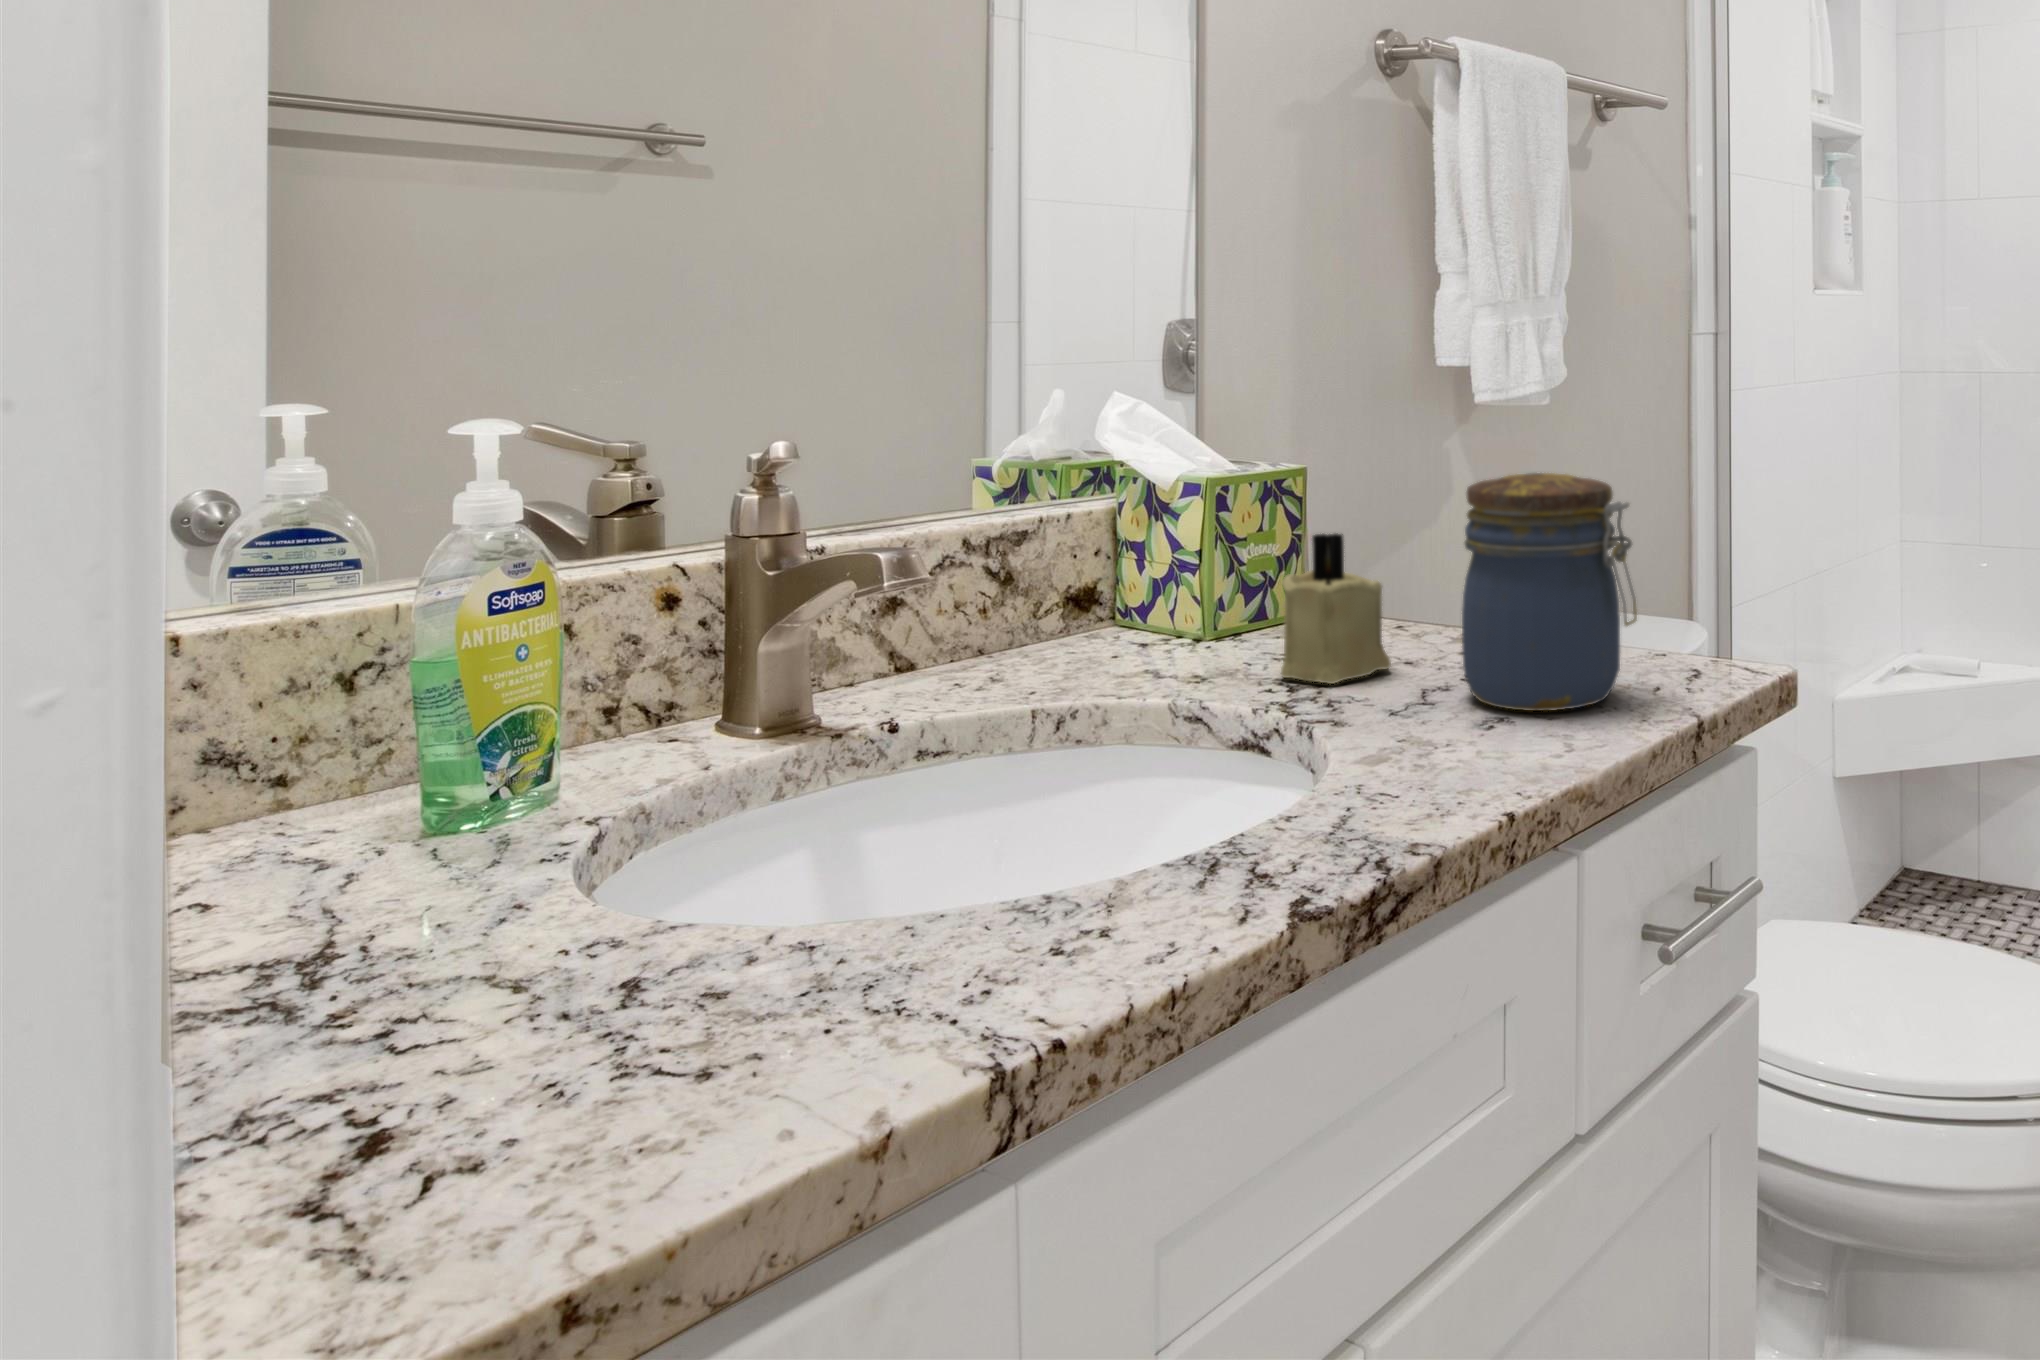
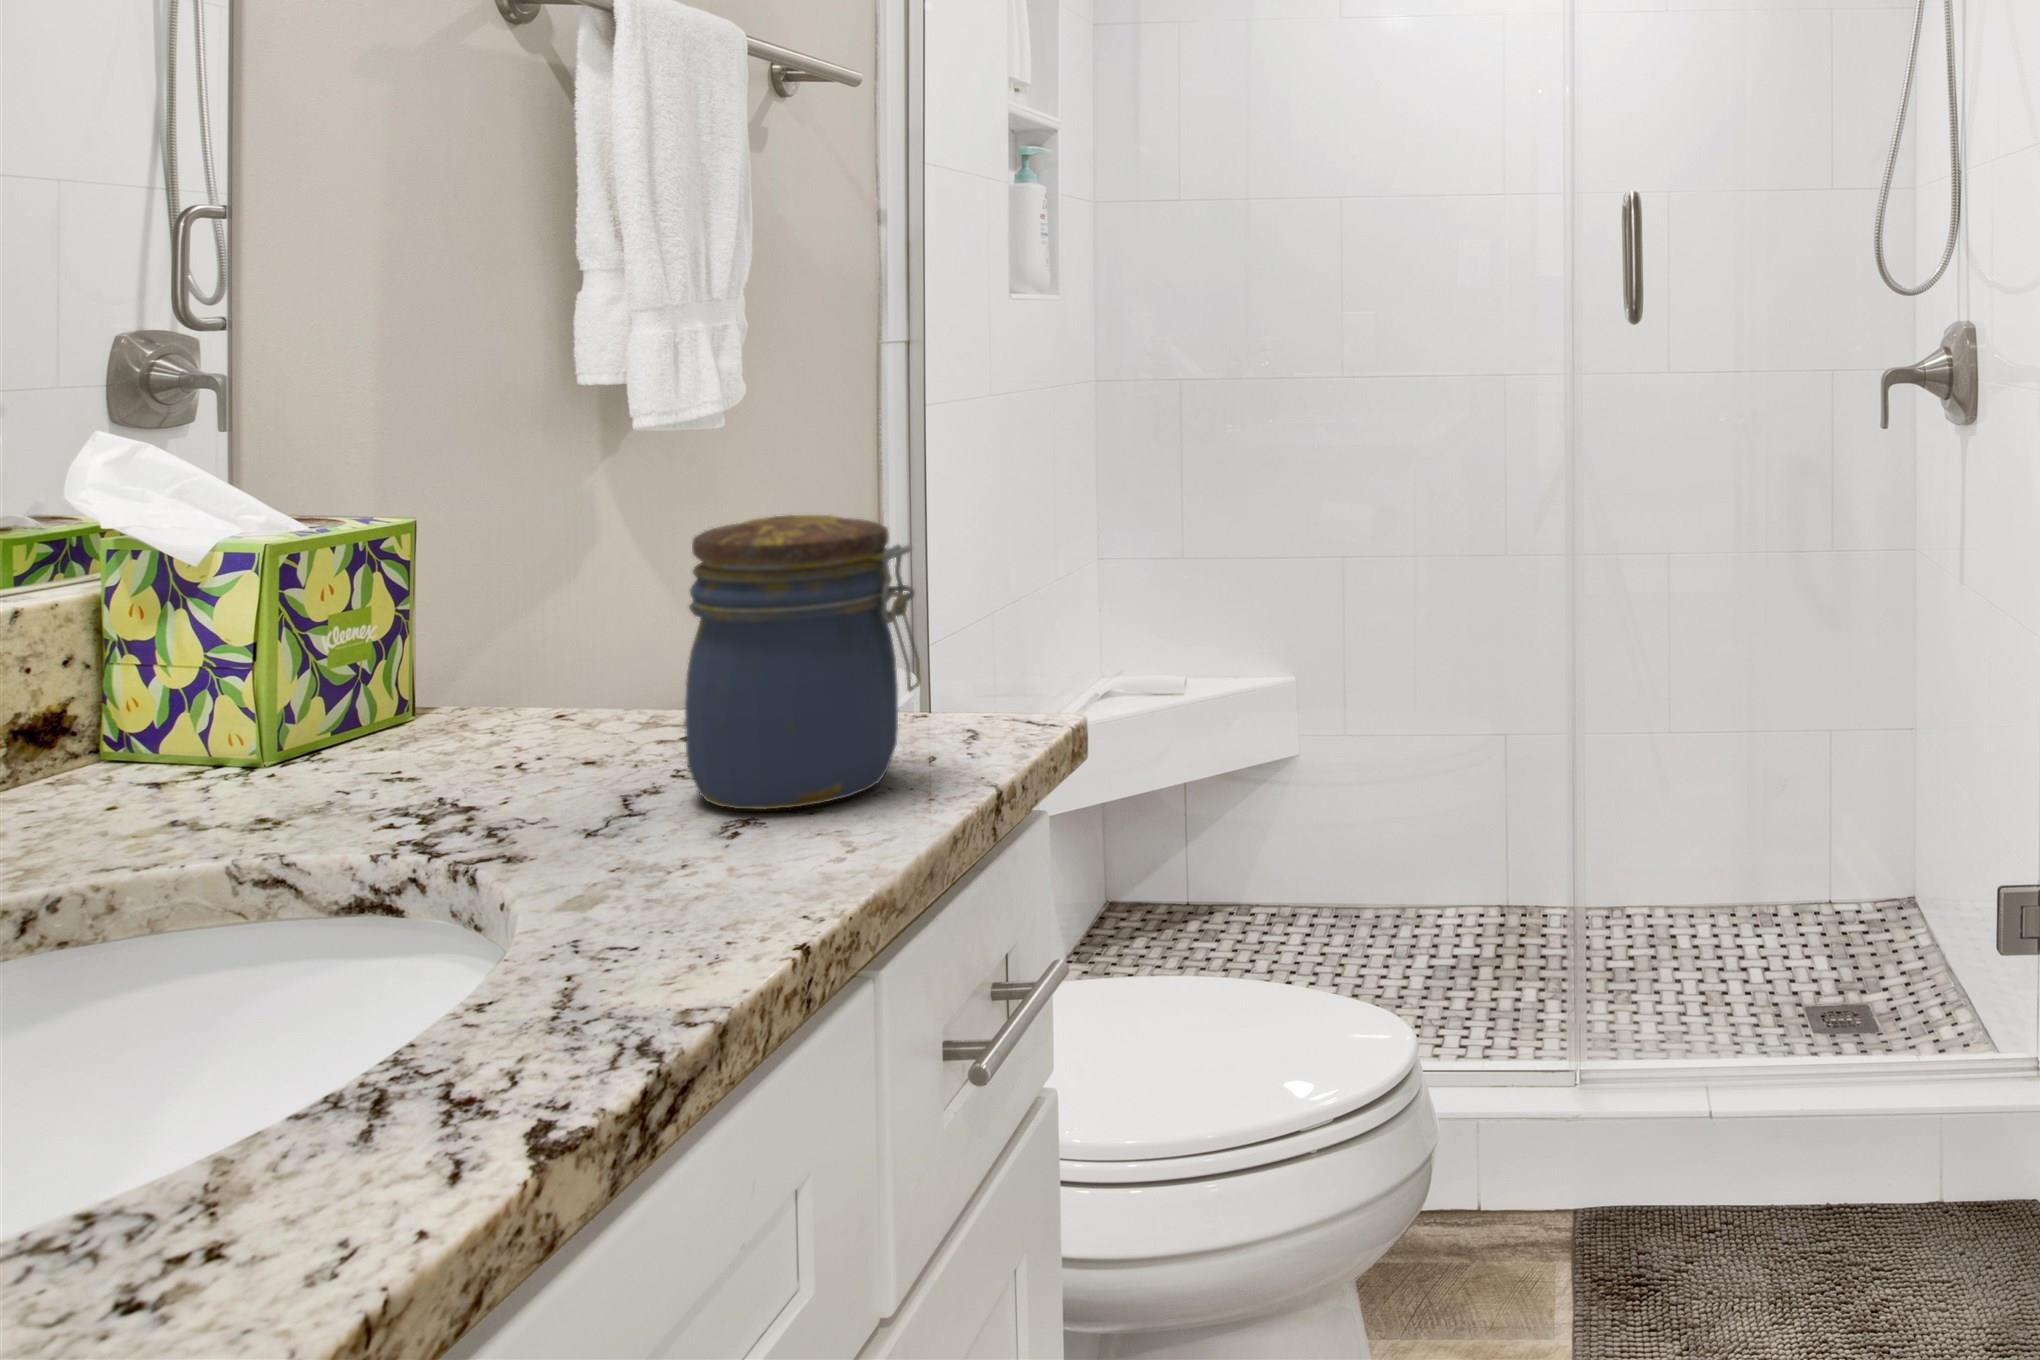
candle: present [1281,533,1391,684] -> none [402,607,571,808]

